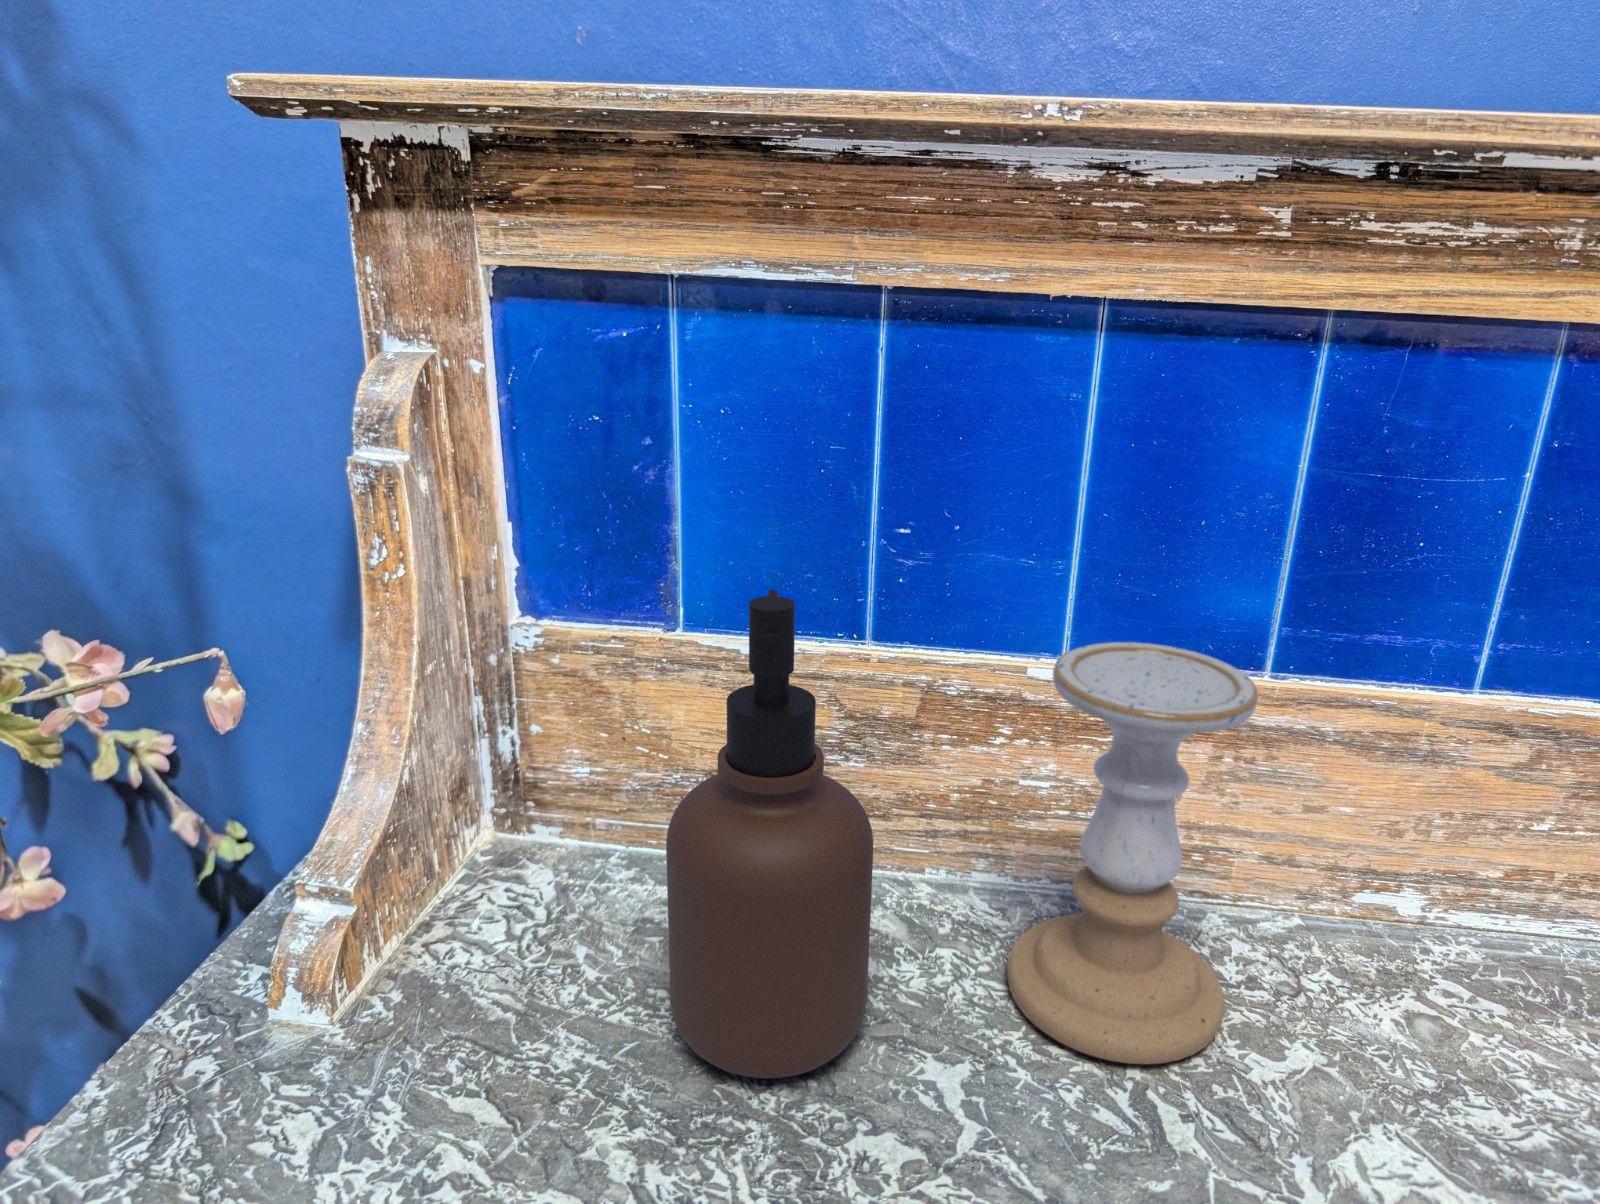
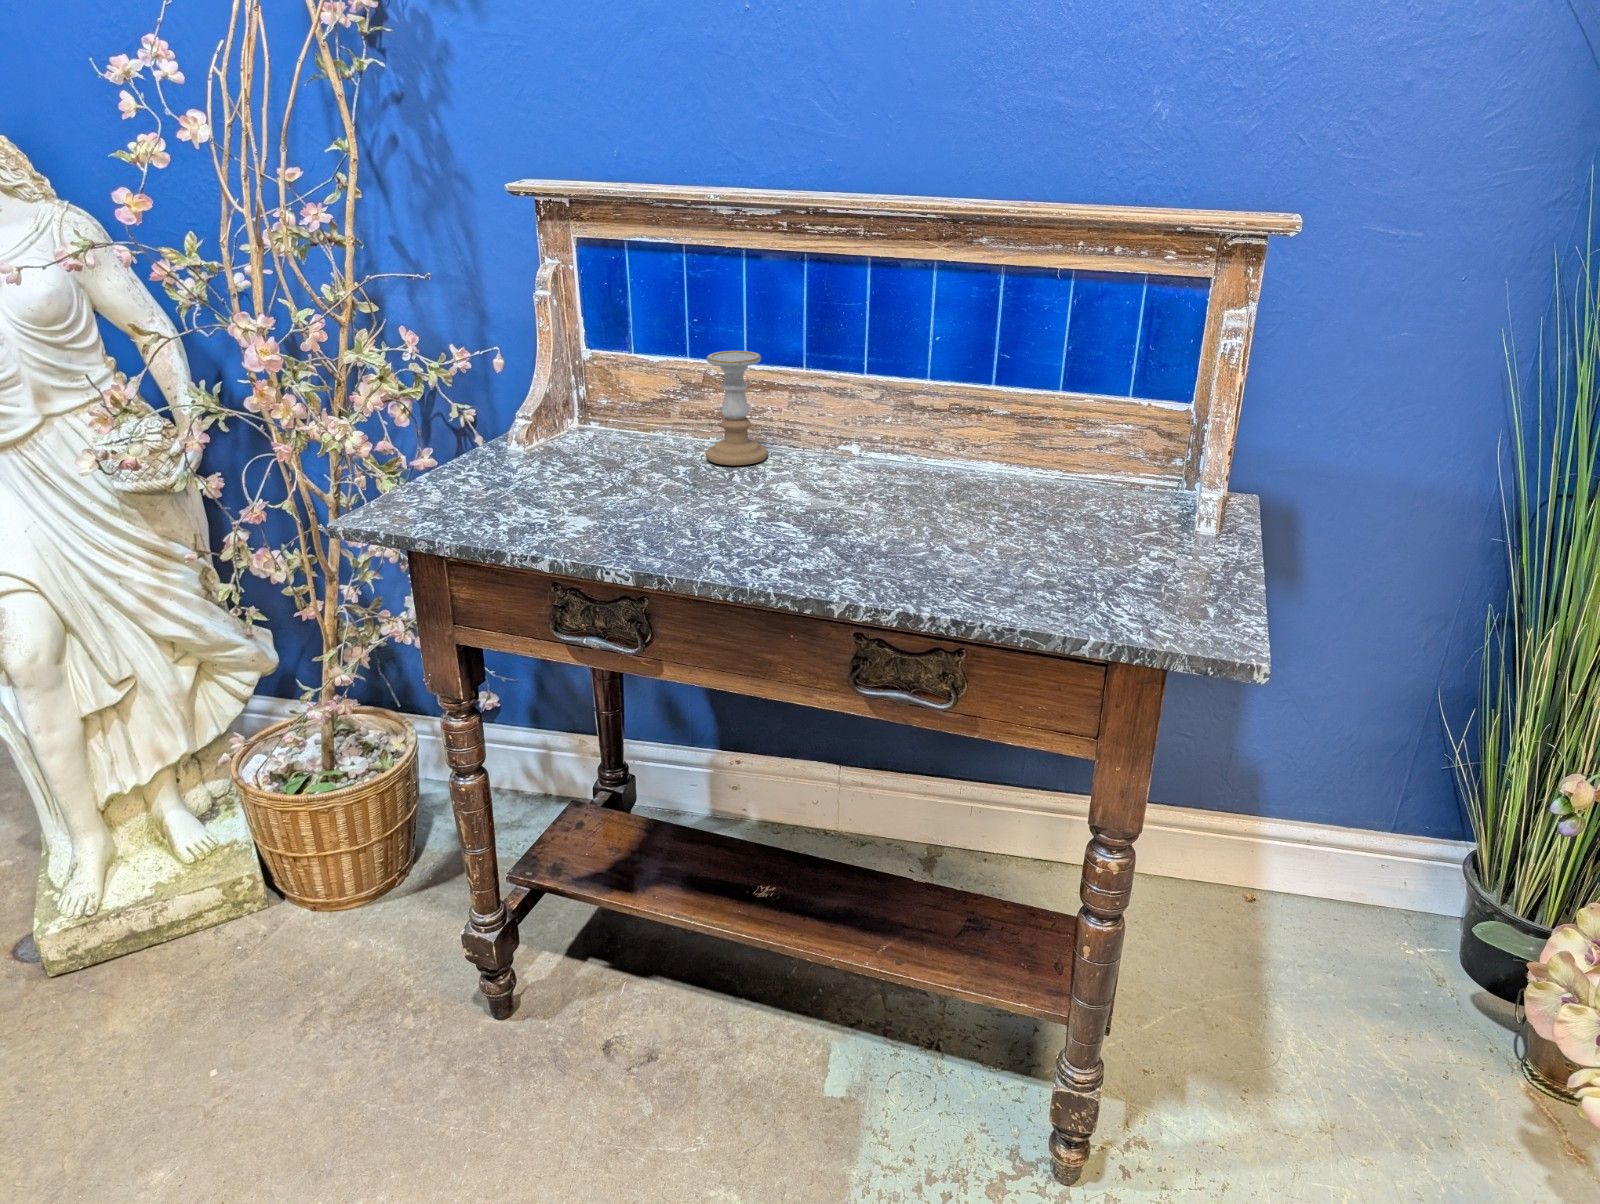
soap dispenser: present [666,589,873,1078] -> none [604,330,663,462]

